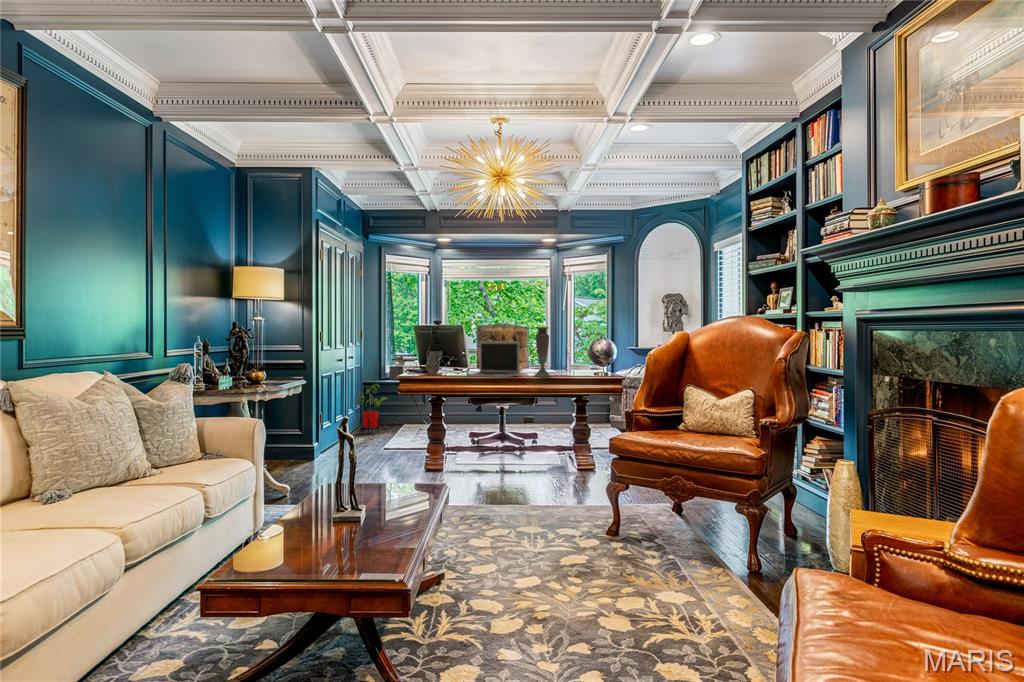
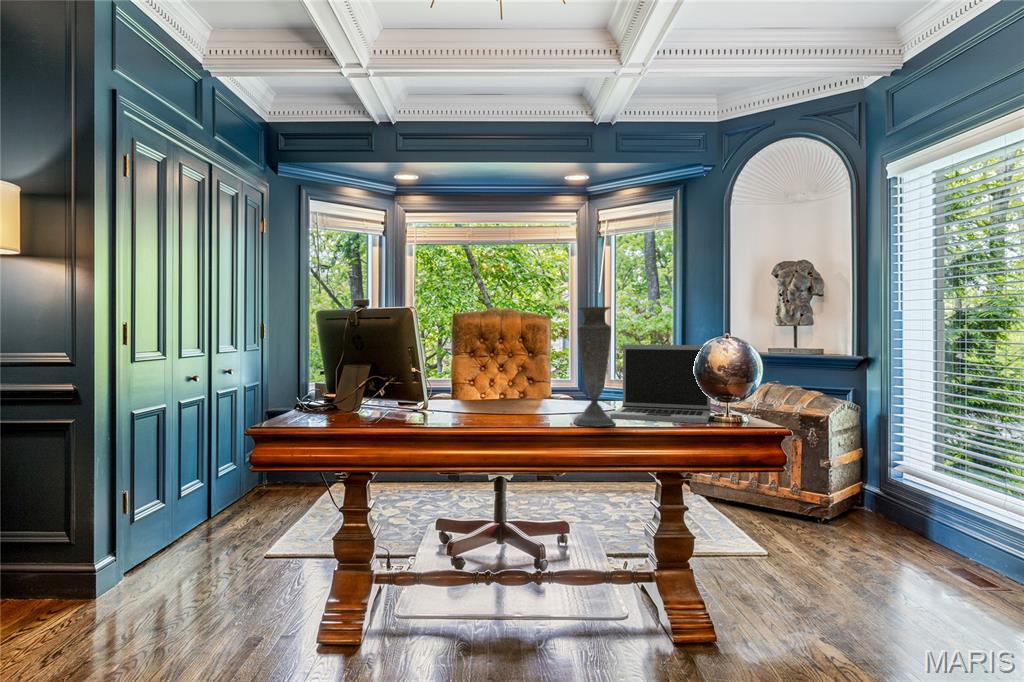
laptop: present [467,341,520,378] -> present [610,345,711,423]
house plant: present [356,384,386,434] -> none [234,418,299,510]

